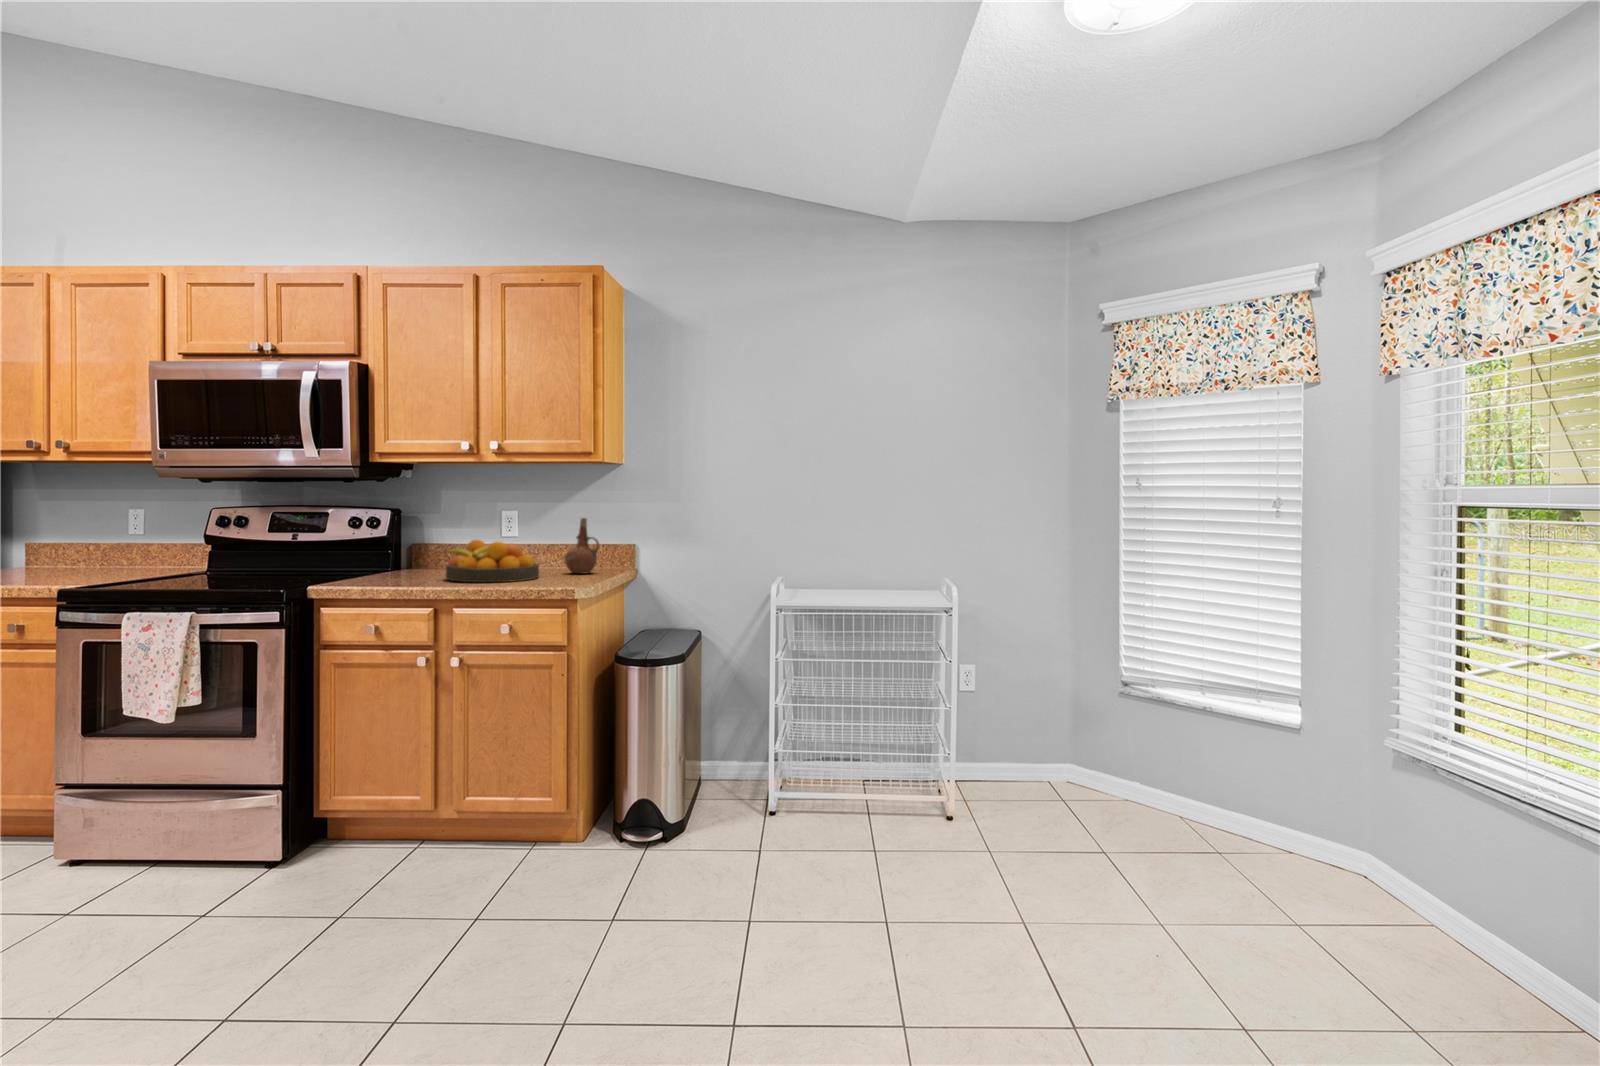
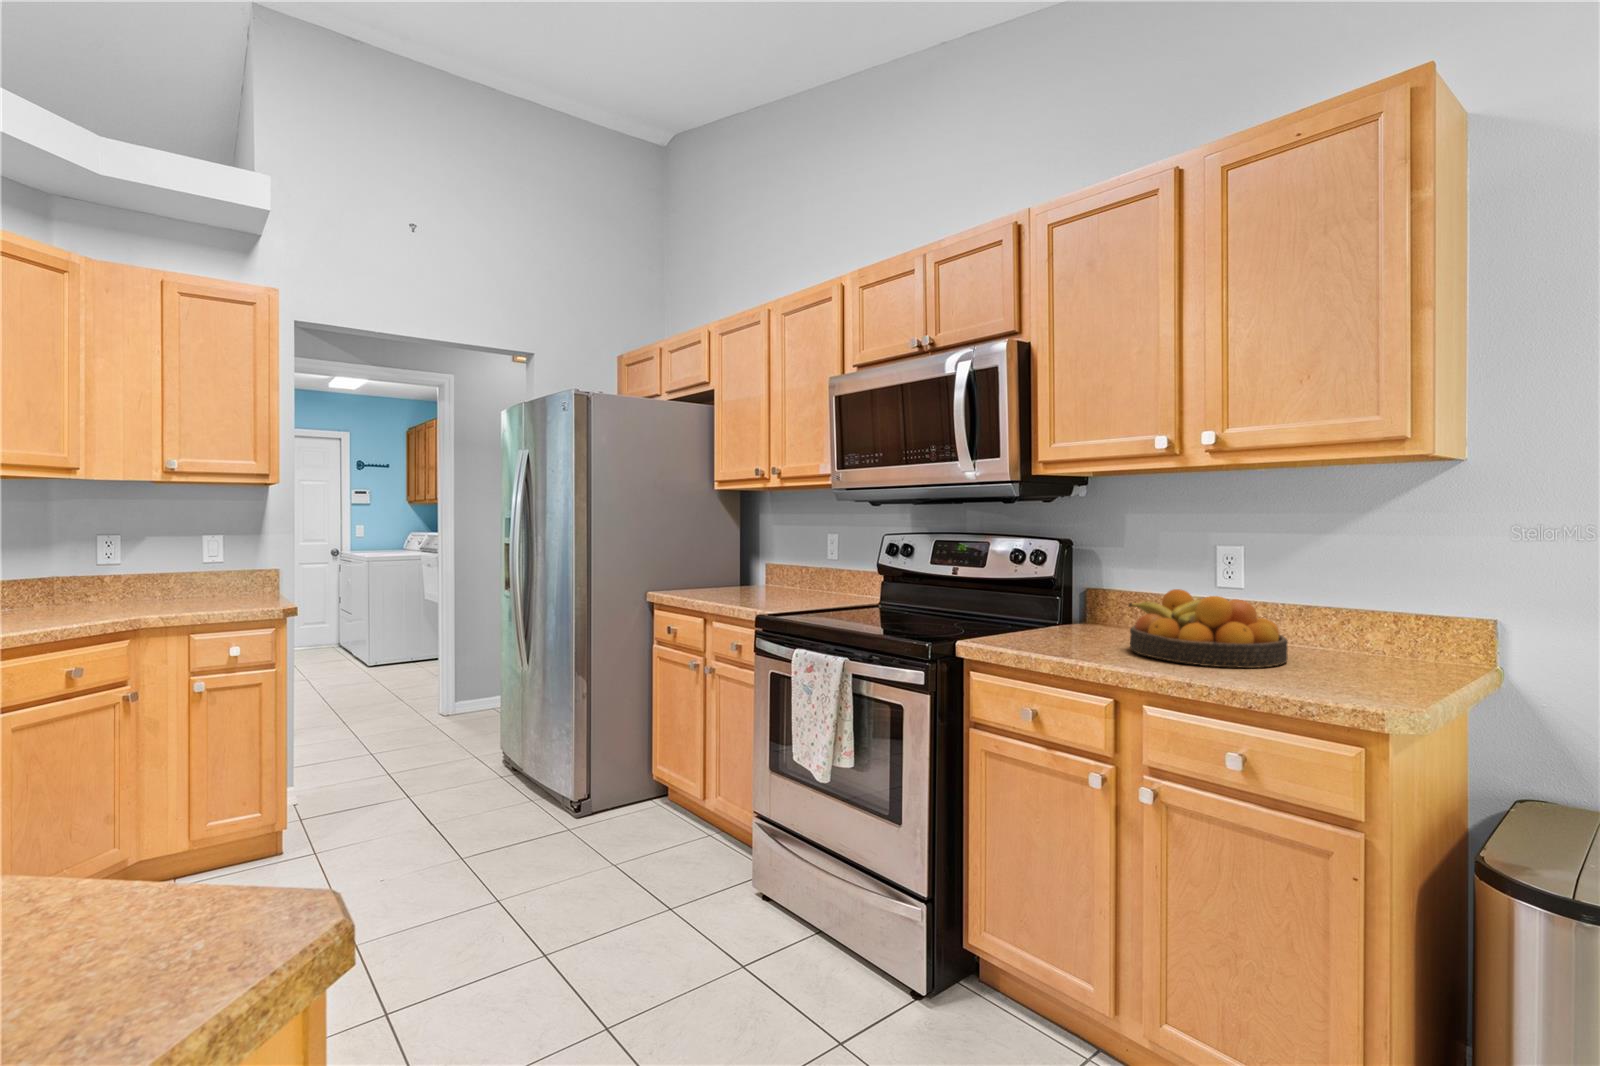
ceramic pitcher: present [565,518,599,573] -> none [1336,556,1411,661]

